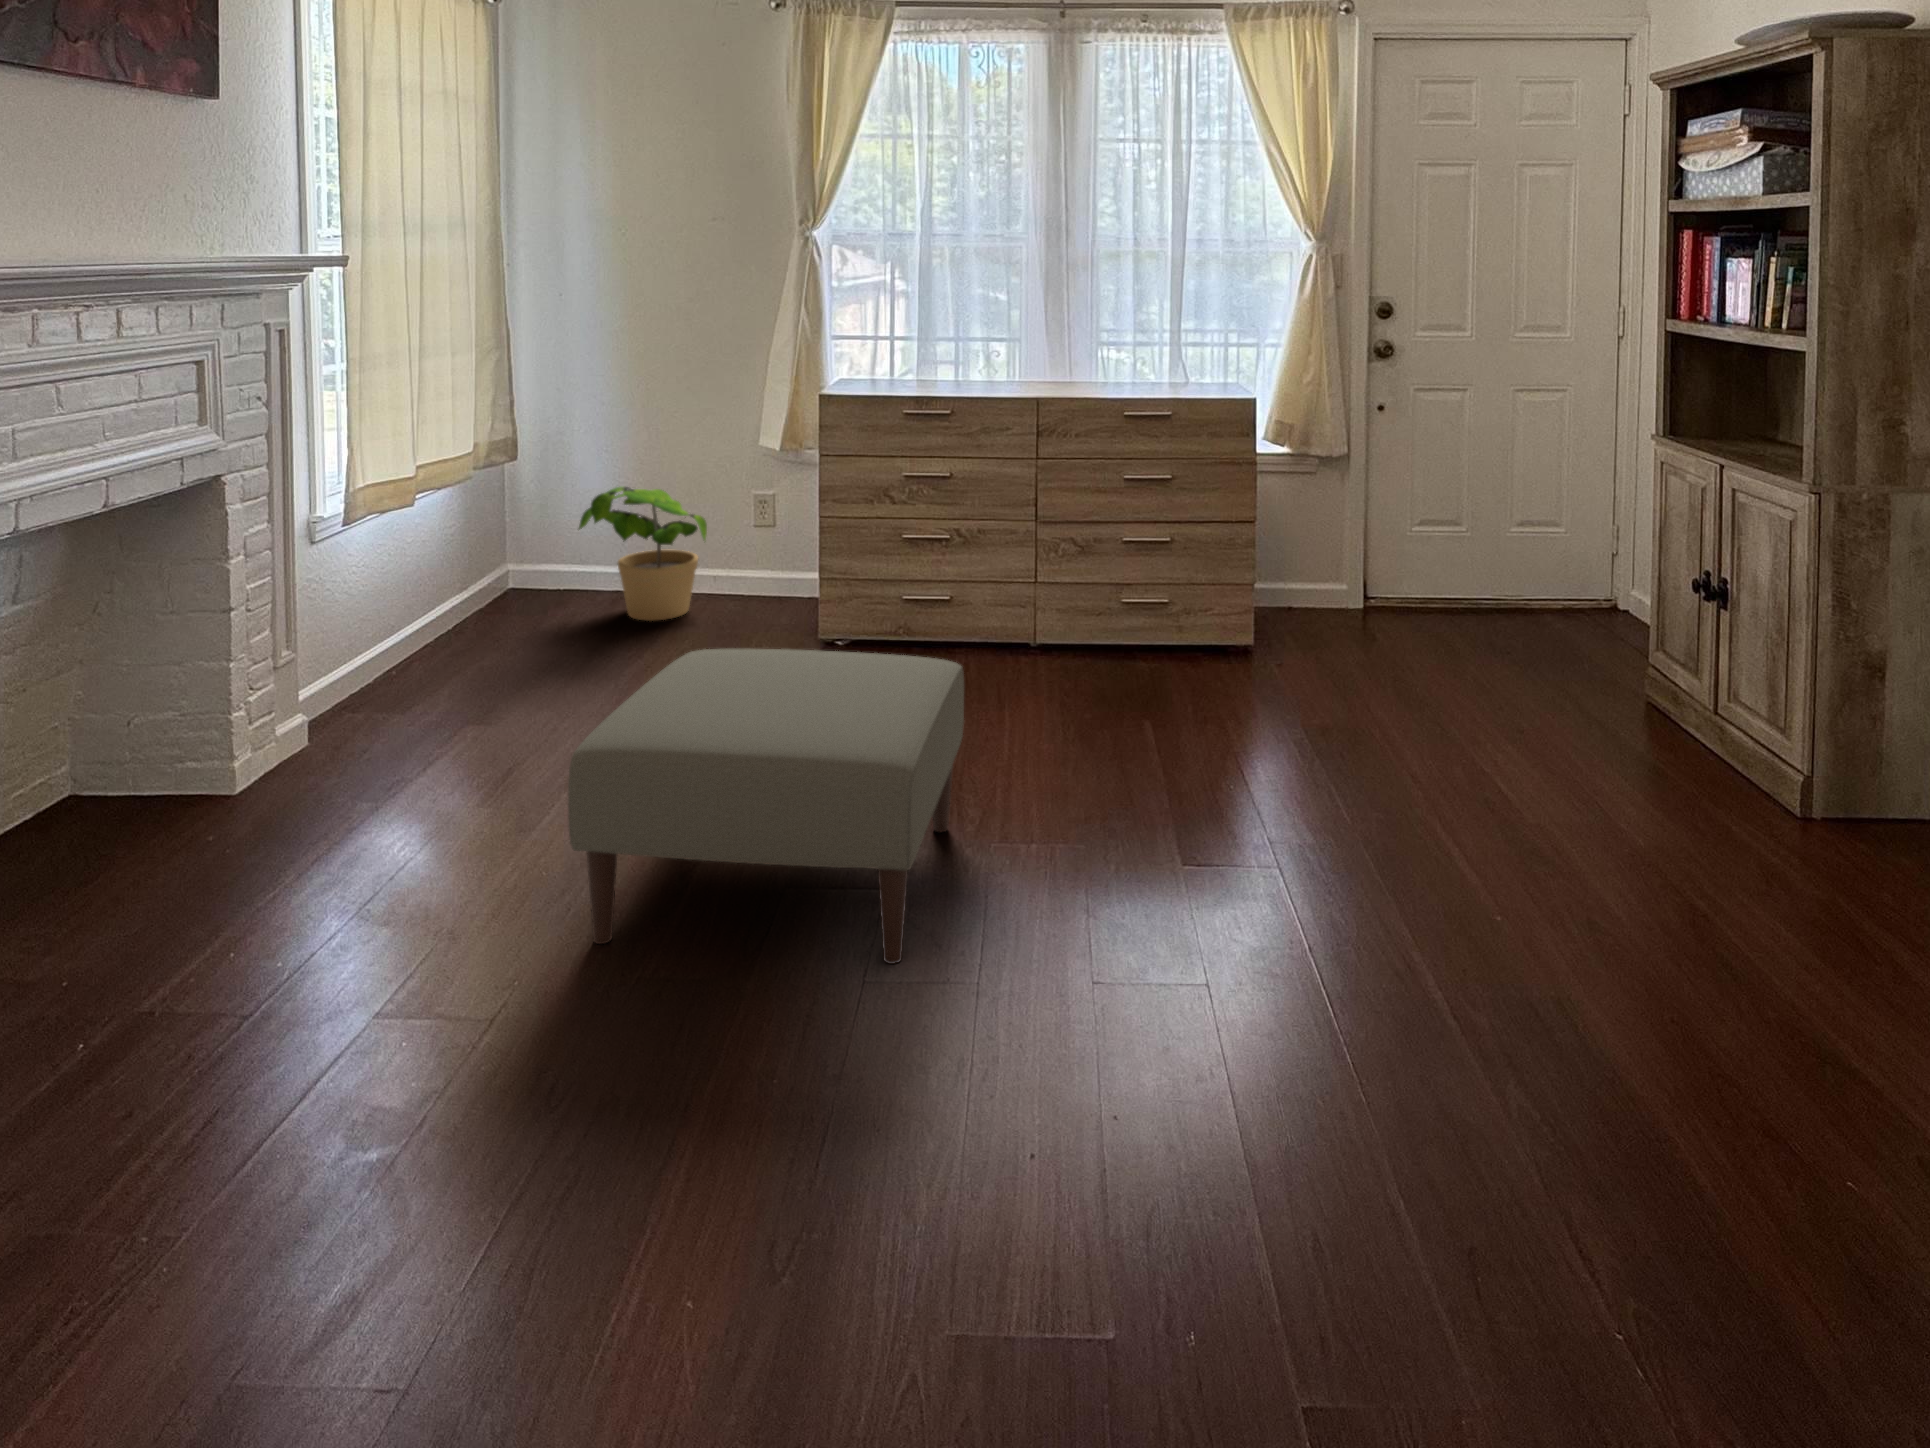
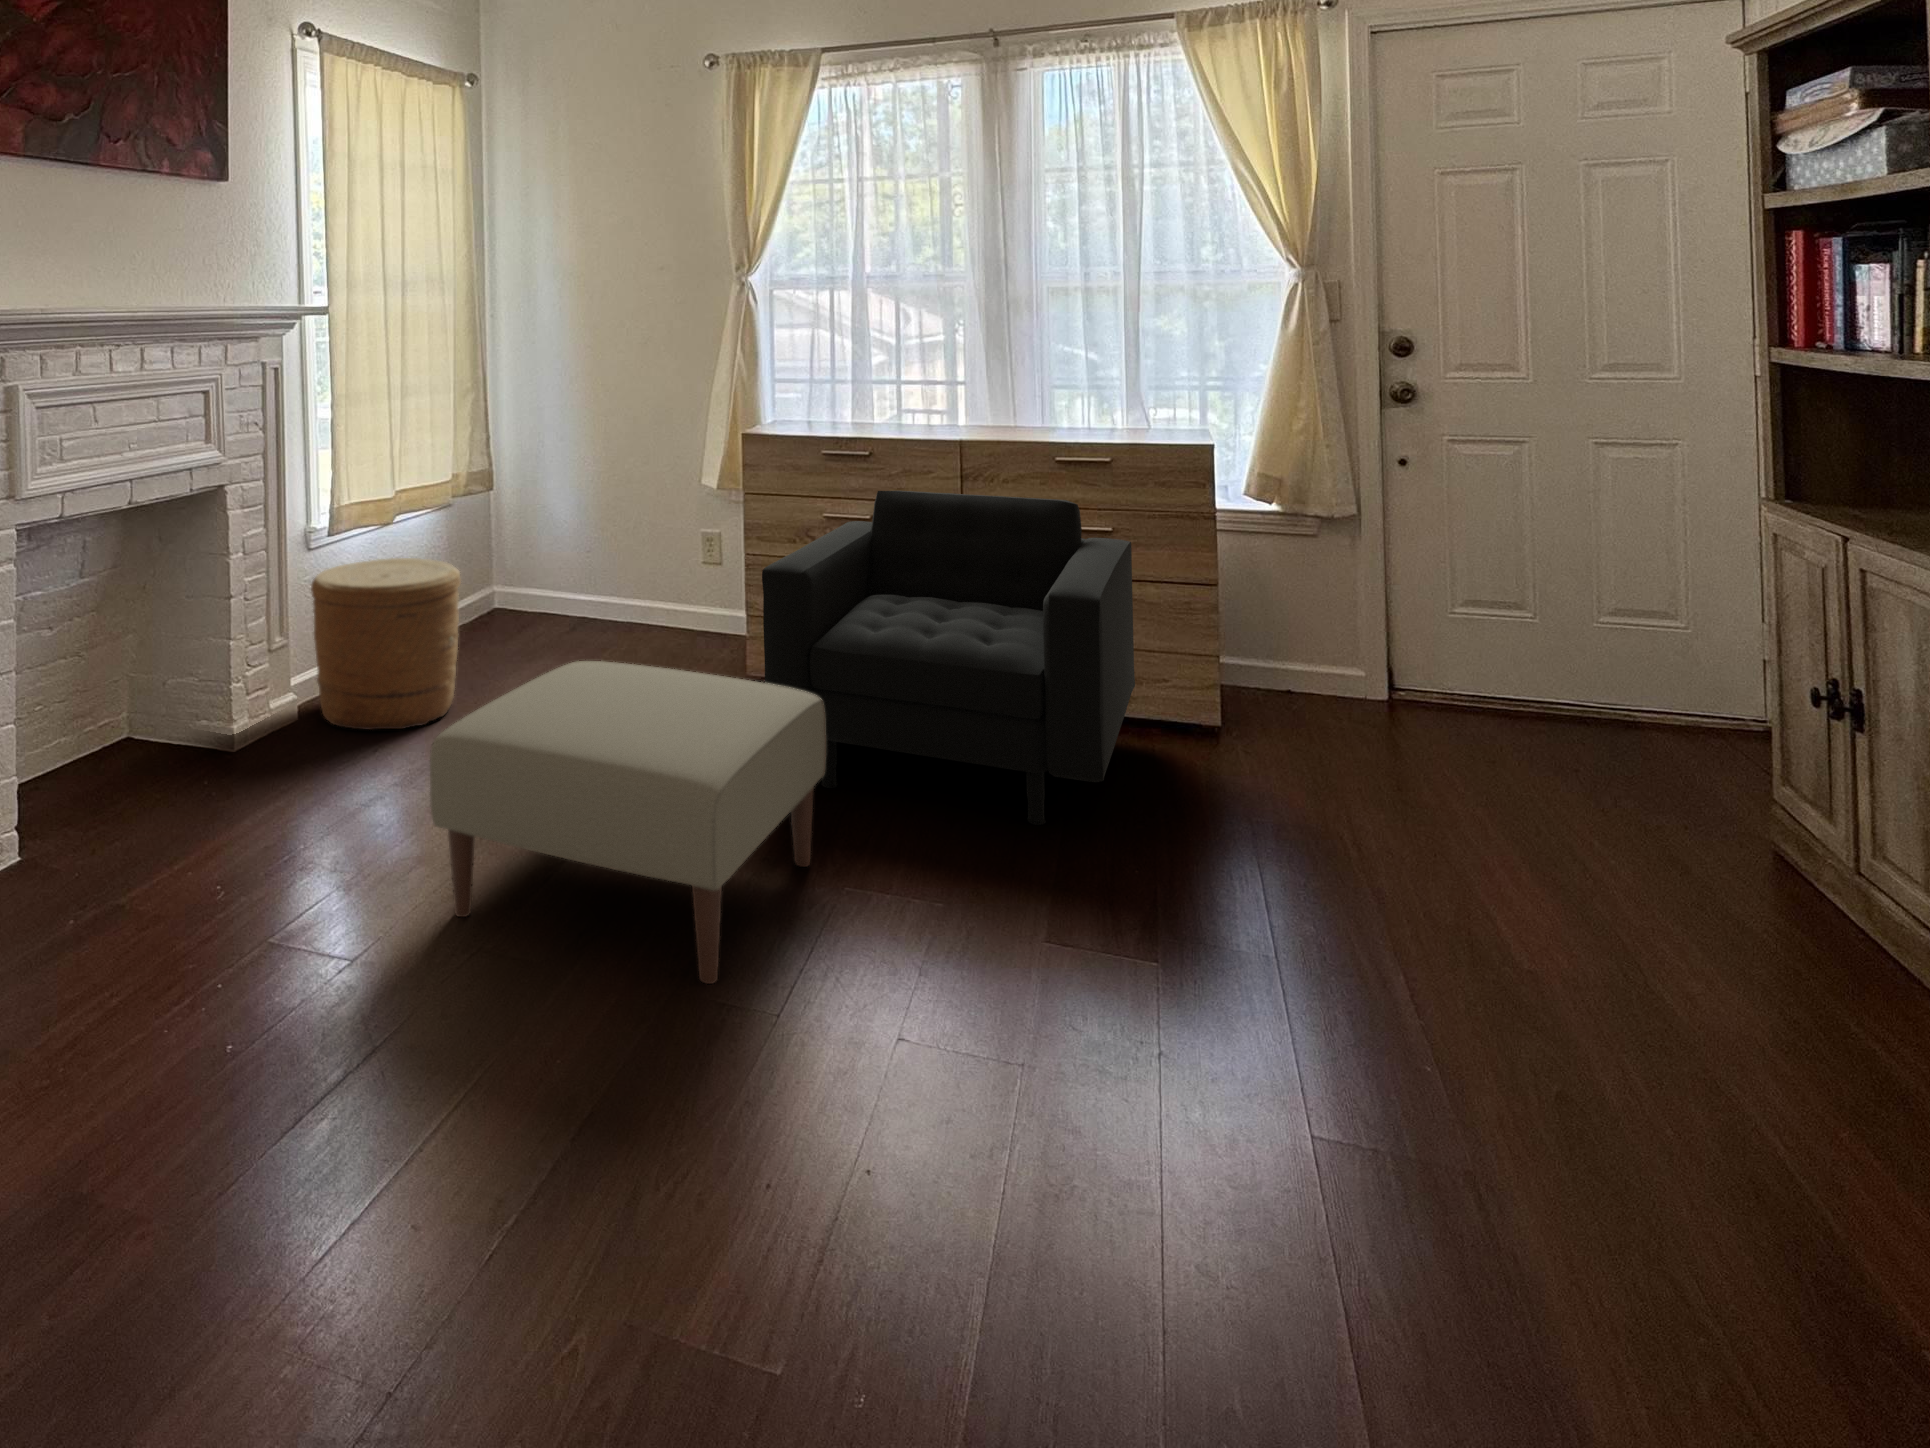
armchair: none [874,452,1201,761] -> present [762,491,1135,825]
potted plant: present [579,487,707,621] -> none [548,514,662,640]
woven basket: none [316,548,507,753] -> present [311,558,461,730]

